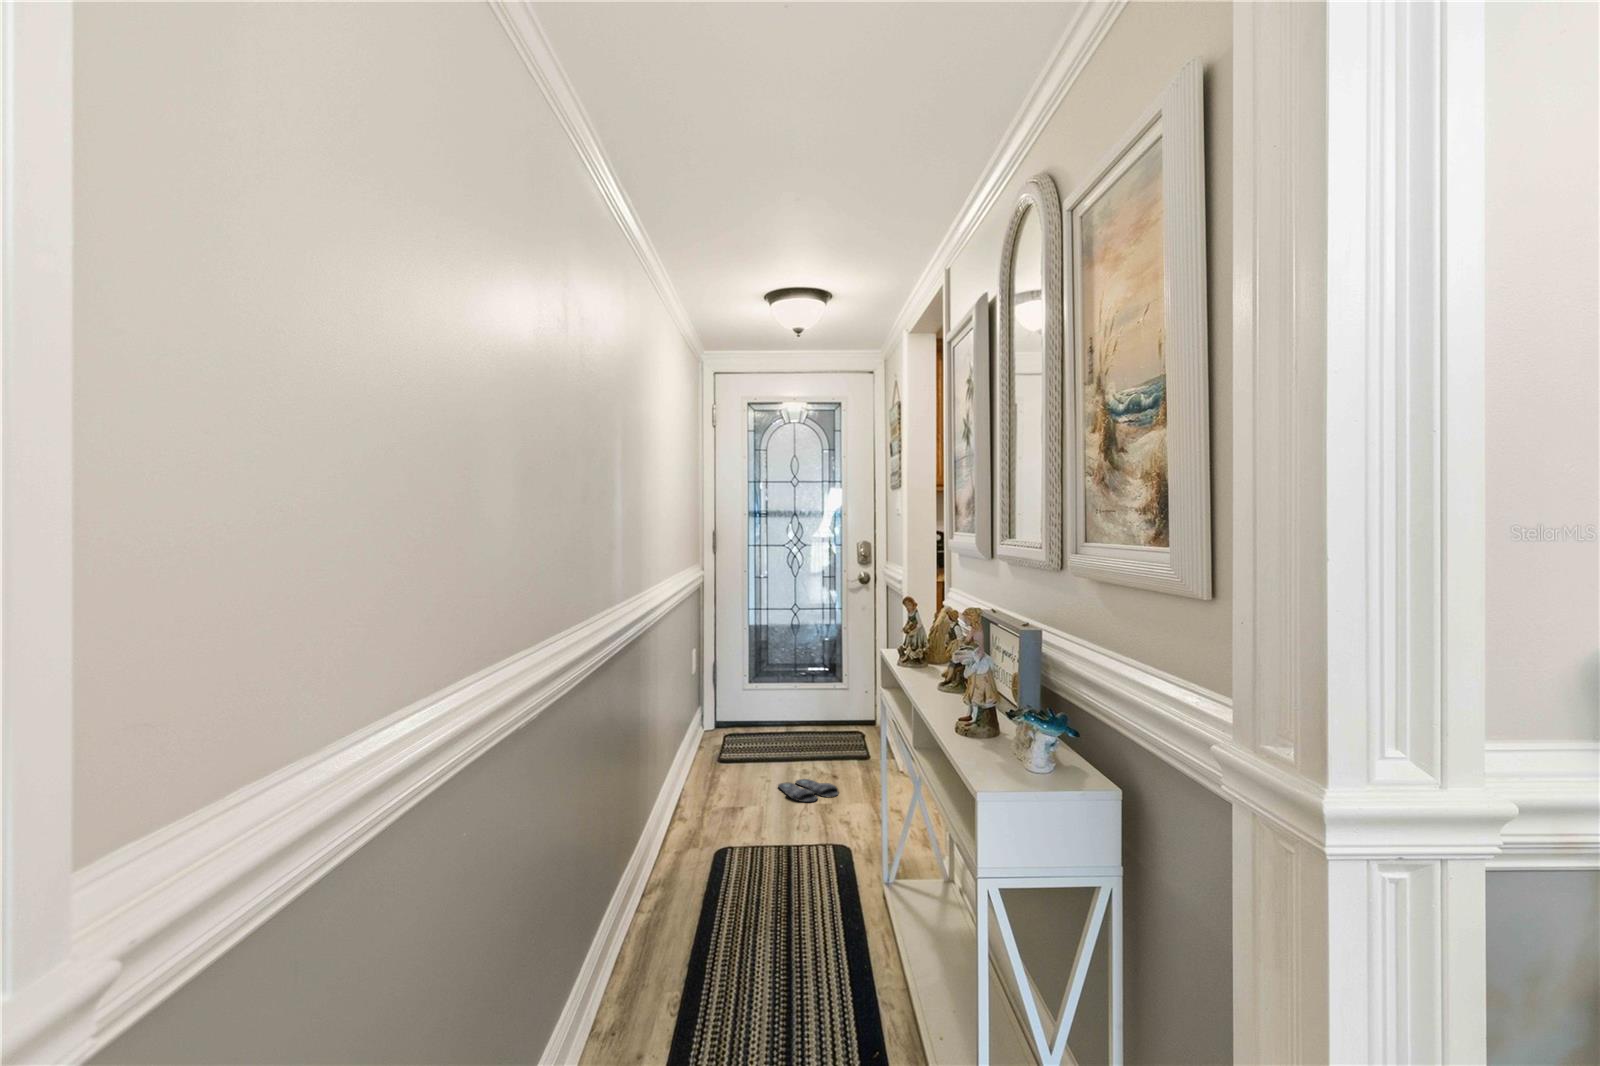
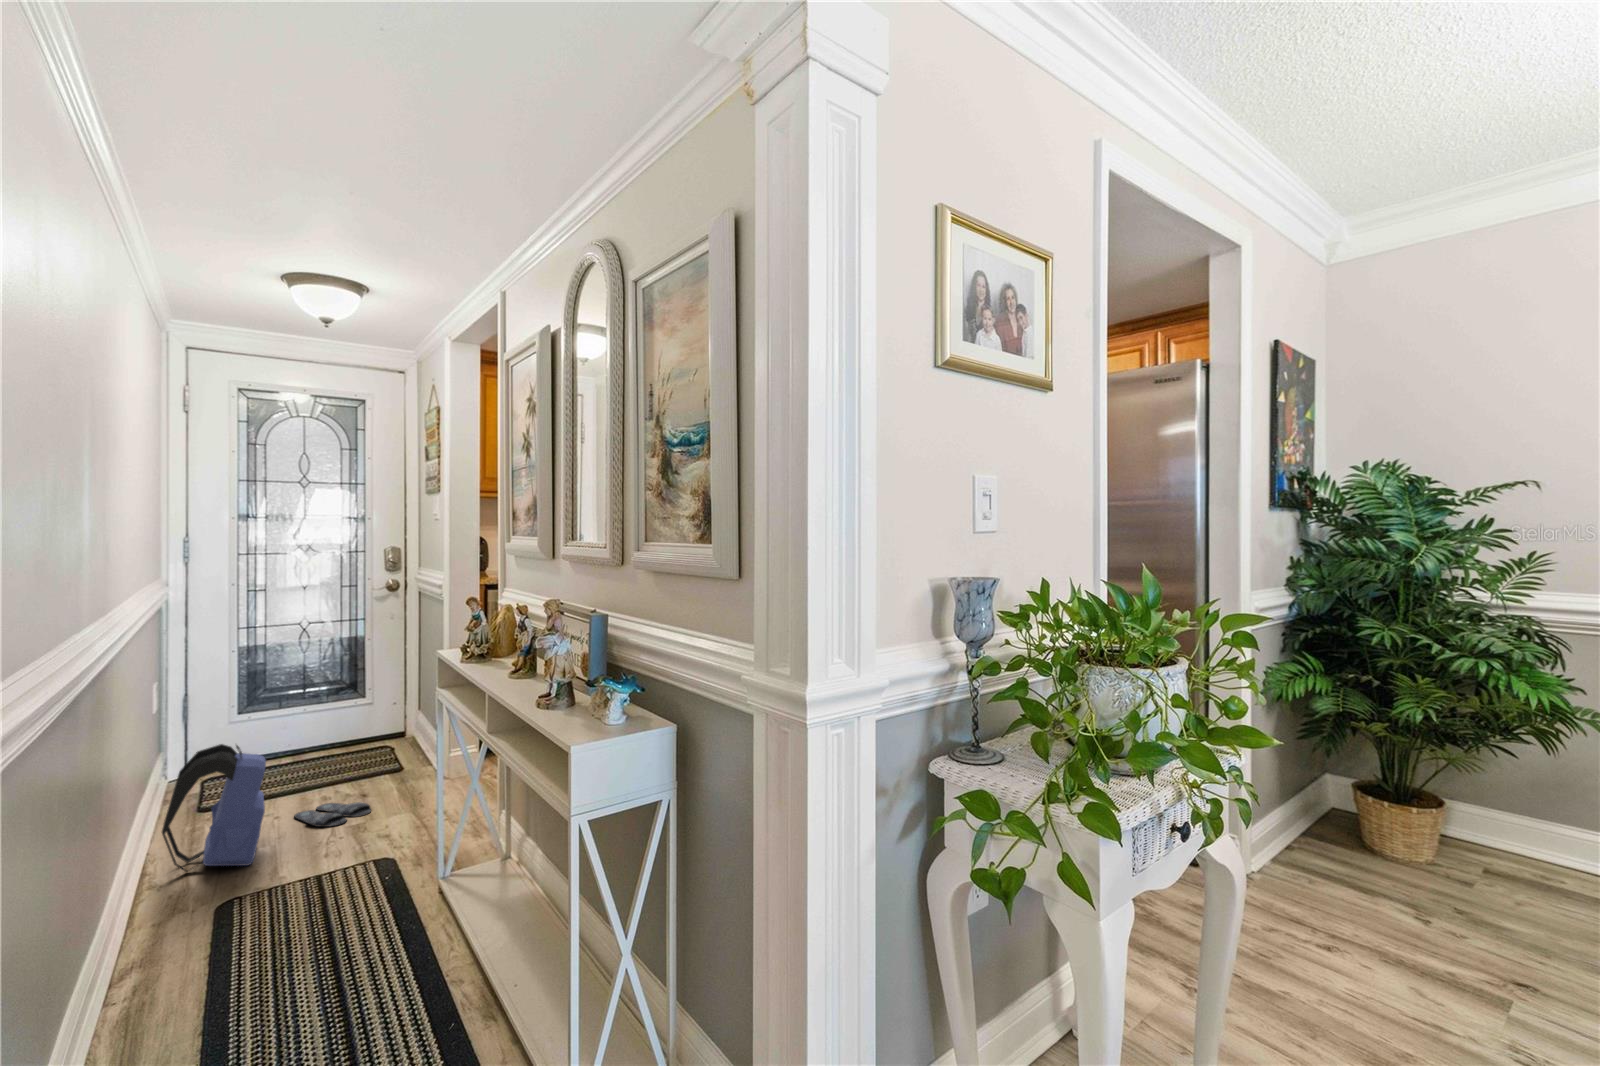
backpack: none [680,712,753,824] -> present [162,744,266,872]

